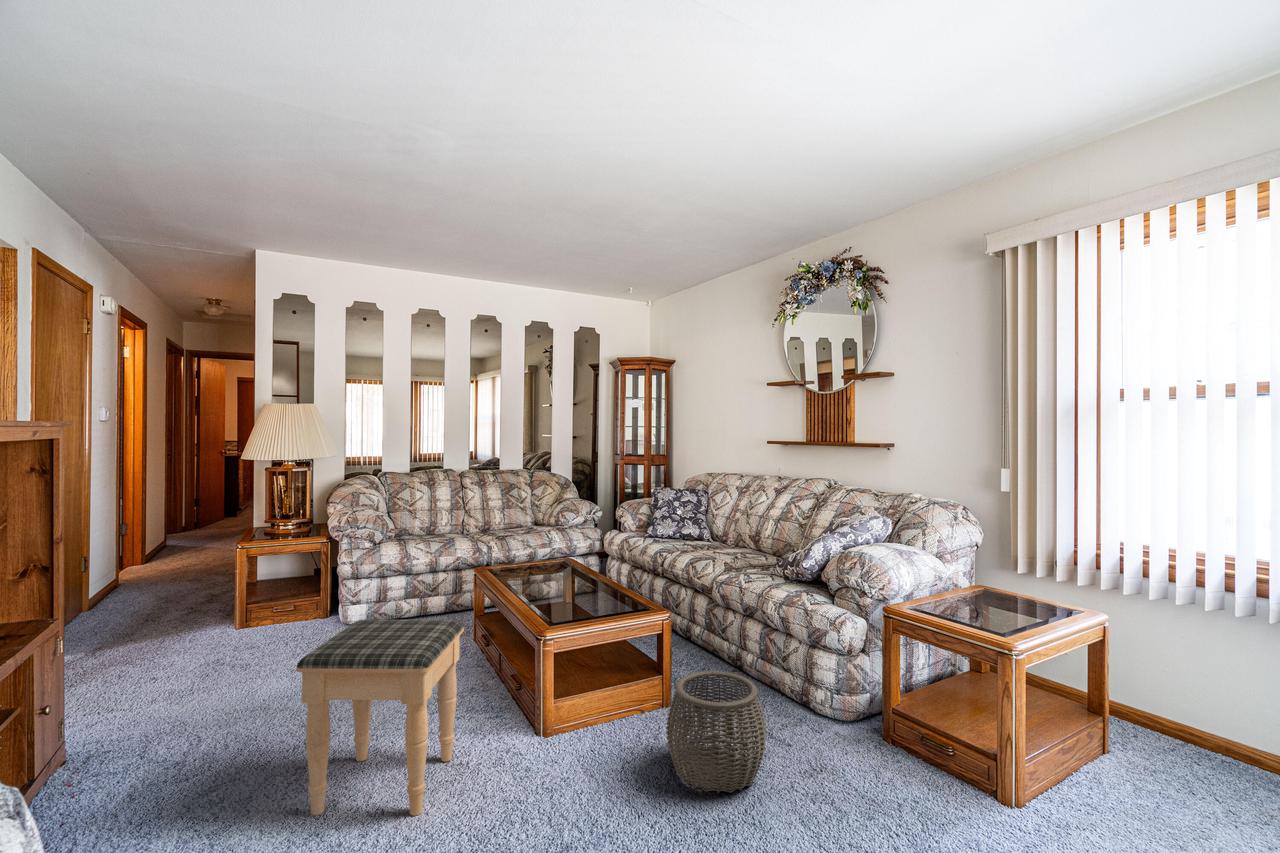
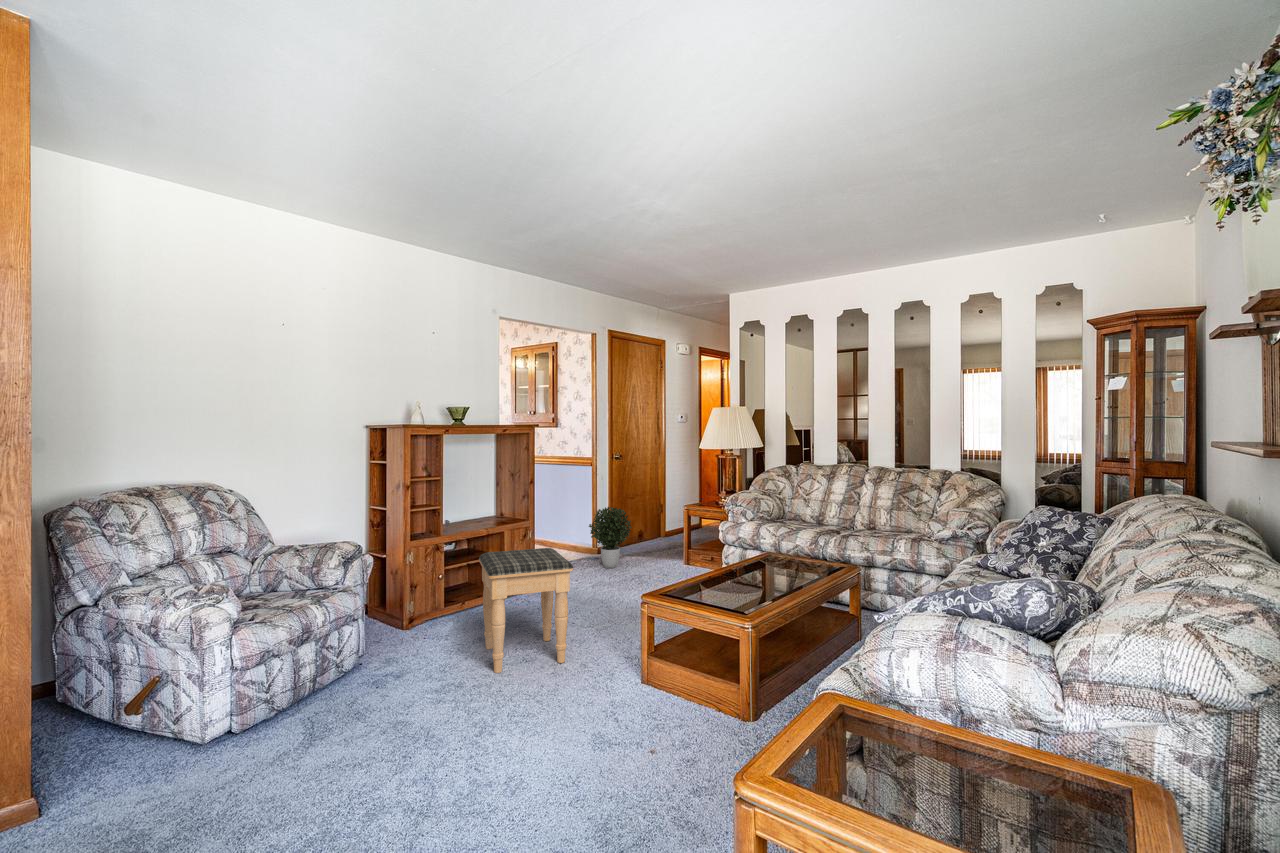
potted plant: none [113,564,201,669] -> present [589,507,632,568]
woven basket: present [666,671,767,793] -> none [562,670,668,804]

